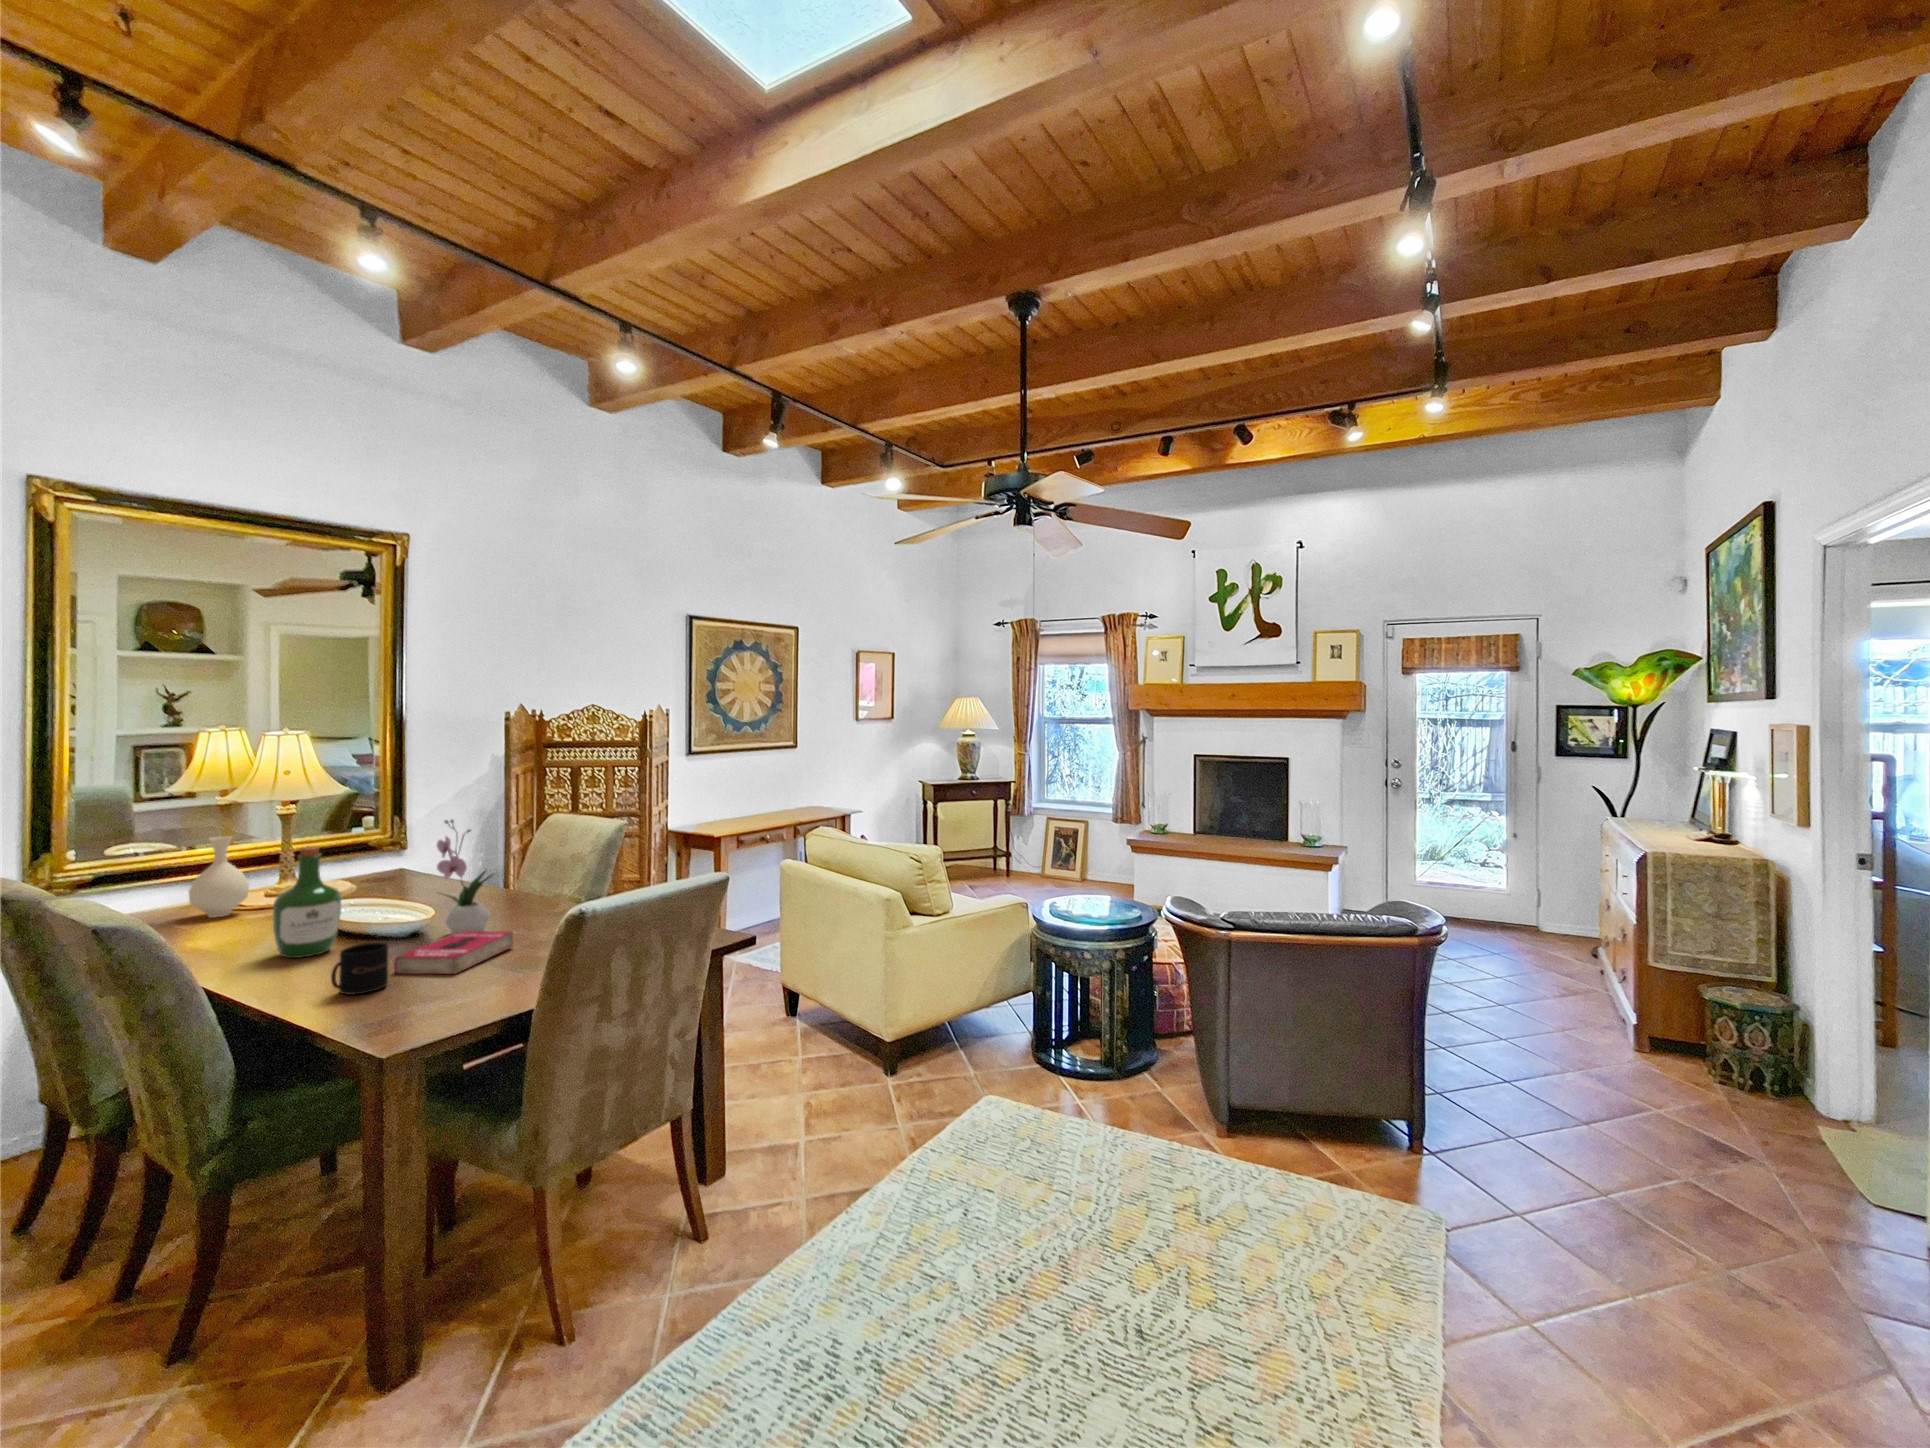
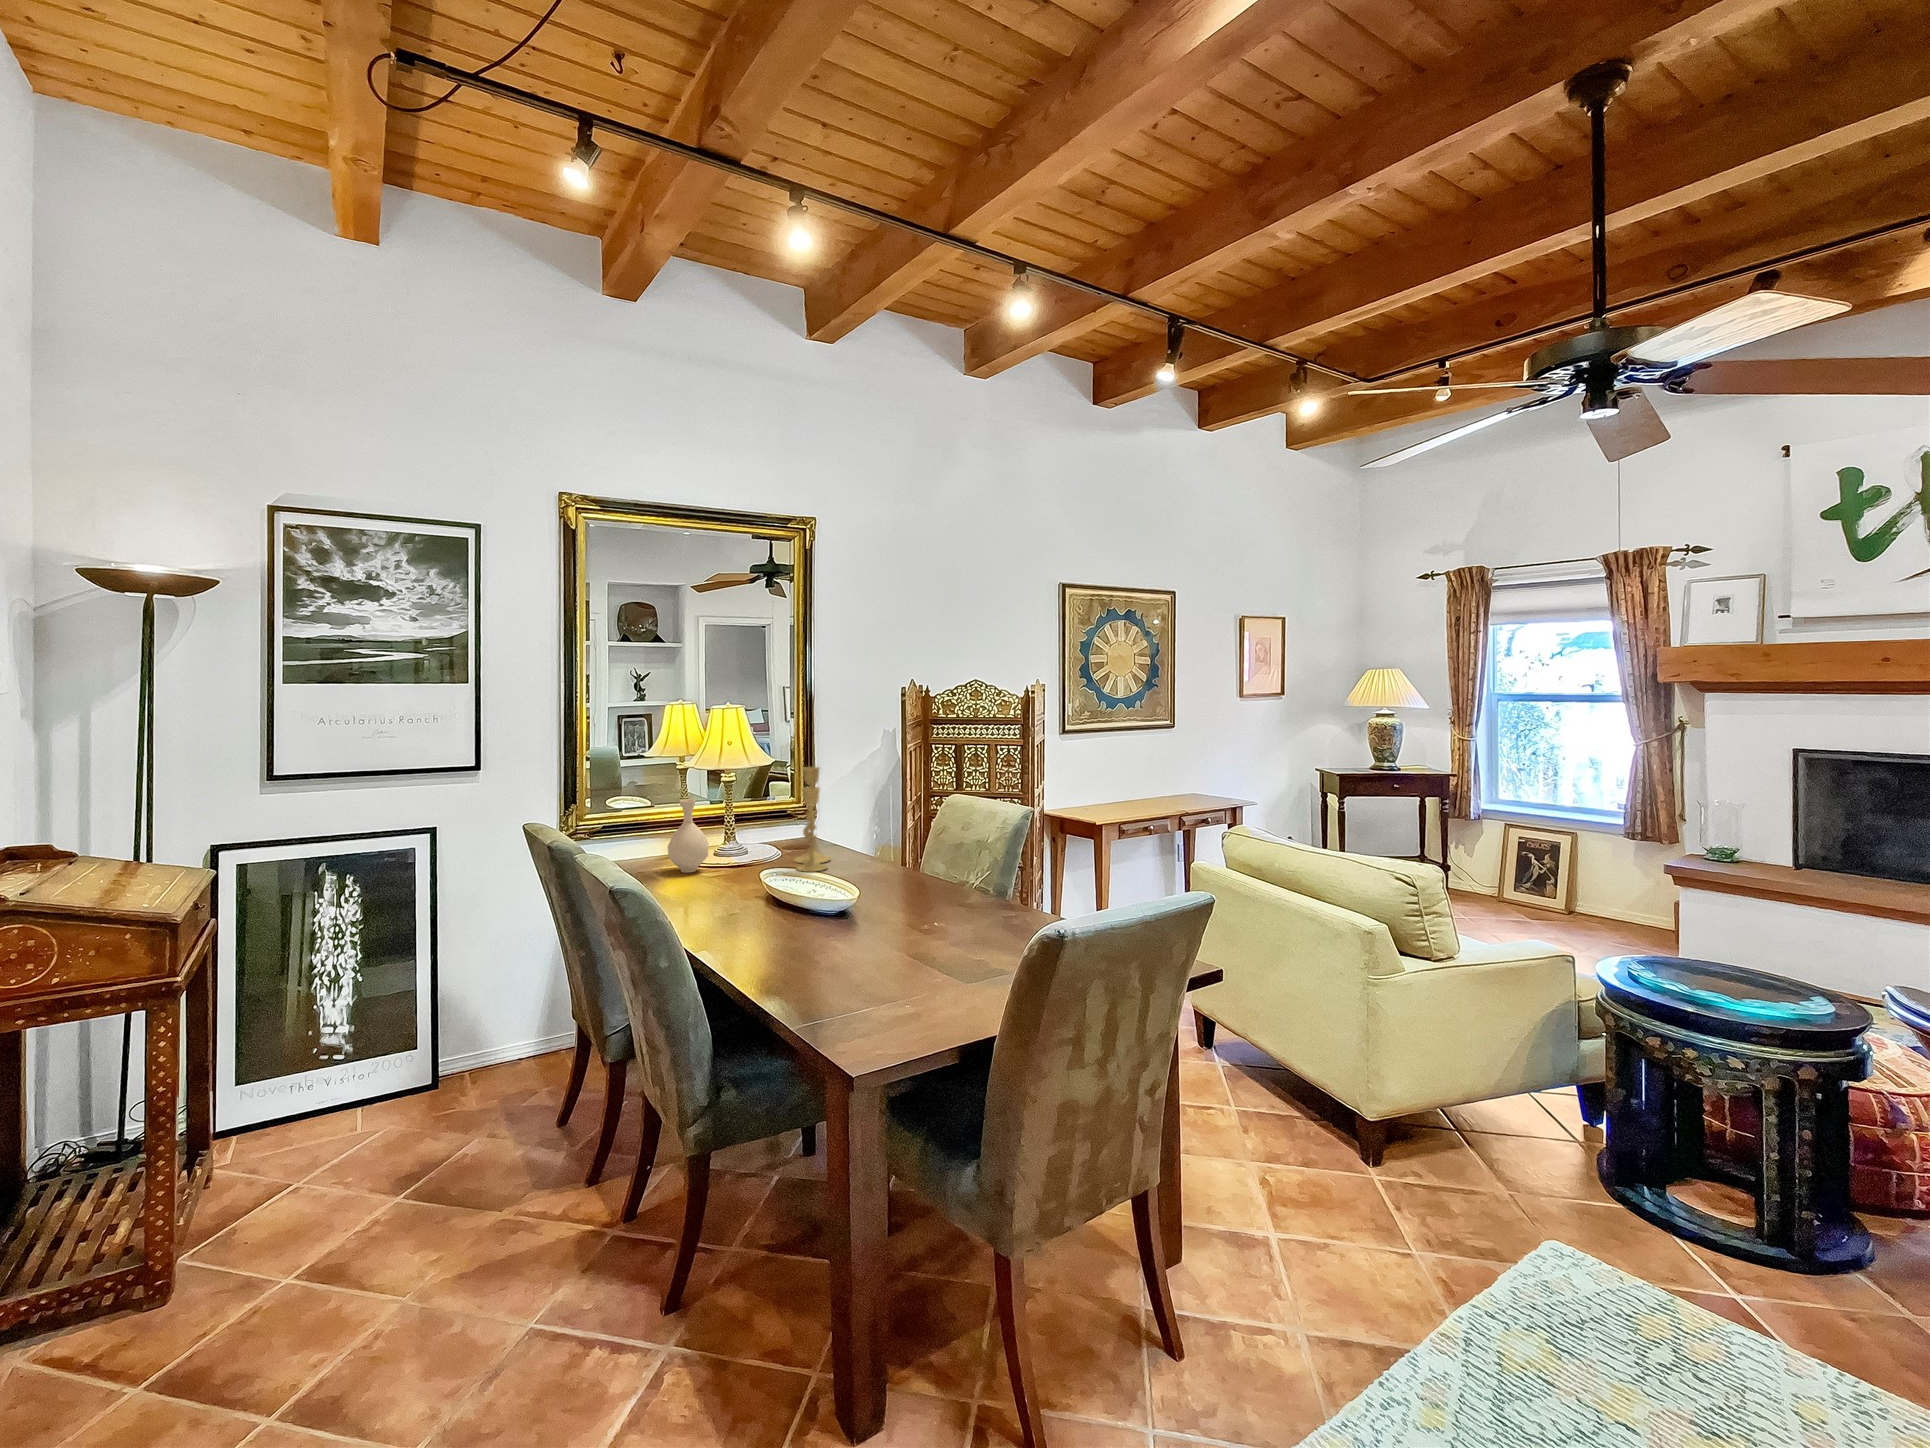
candlestick: none [366,795,414,902] -> present [794,767,830,872]
flower arrangement: present [437,820,494,934] -> none [855,796,910,922]
wine bottle: present [273,846,341,958] -> none [726,816,779,927]
book: present [394,931,513,974] -> none [826,918,932,971]
mug: present [331,943,389,995] -> none [775,926,823,982]

